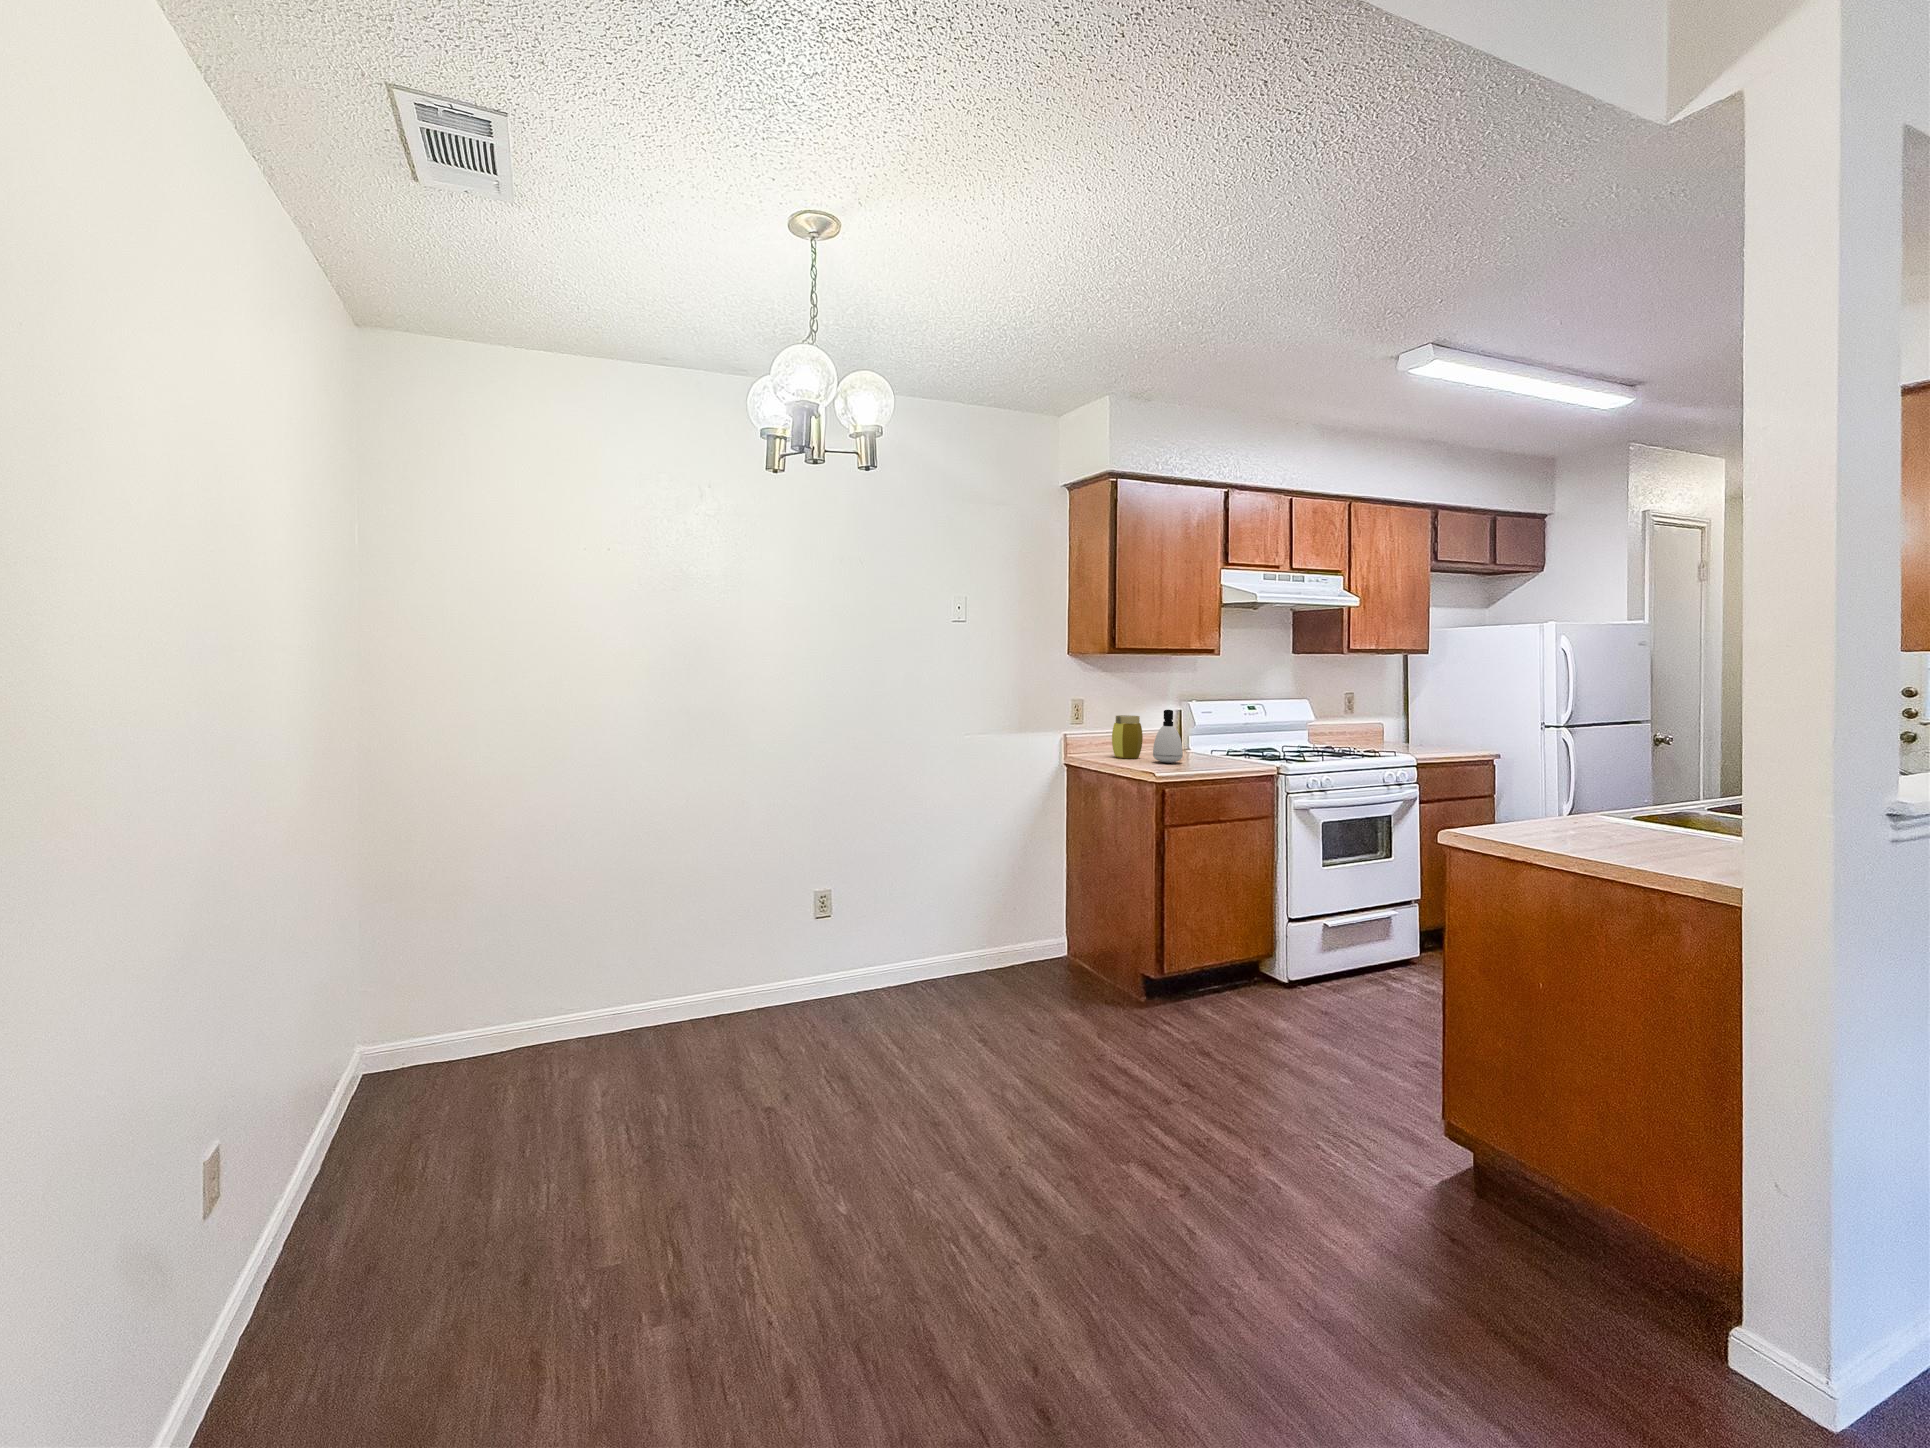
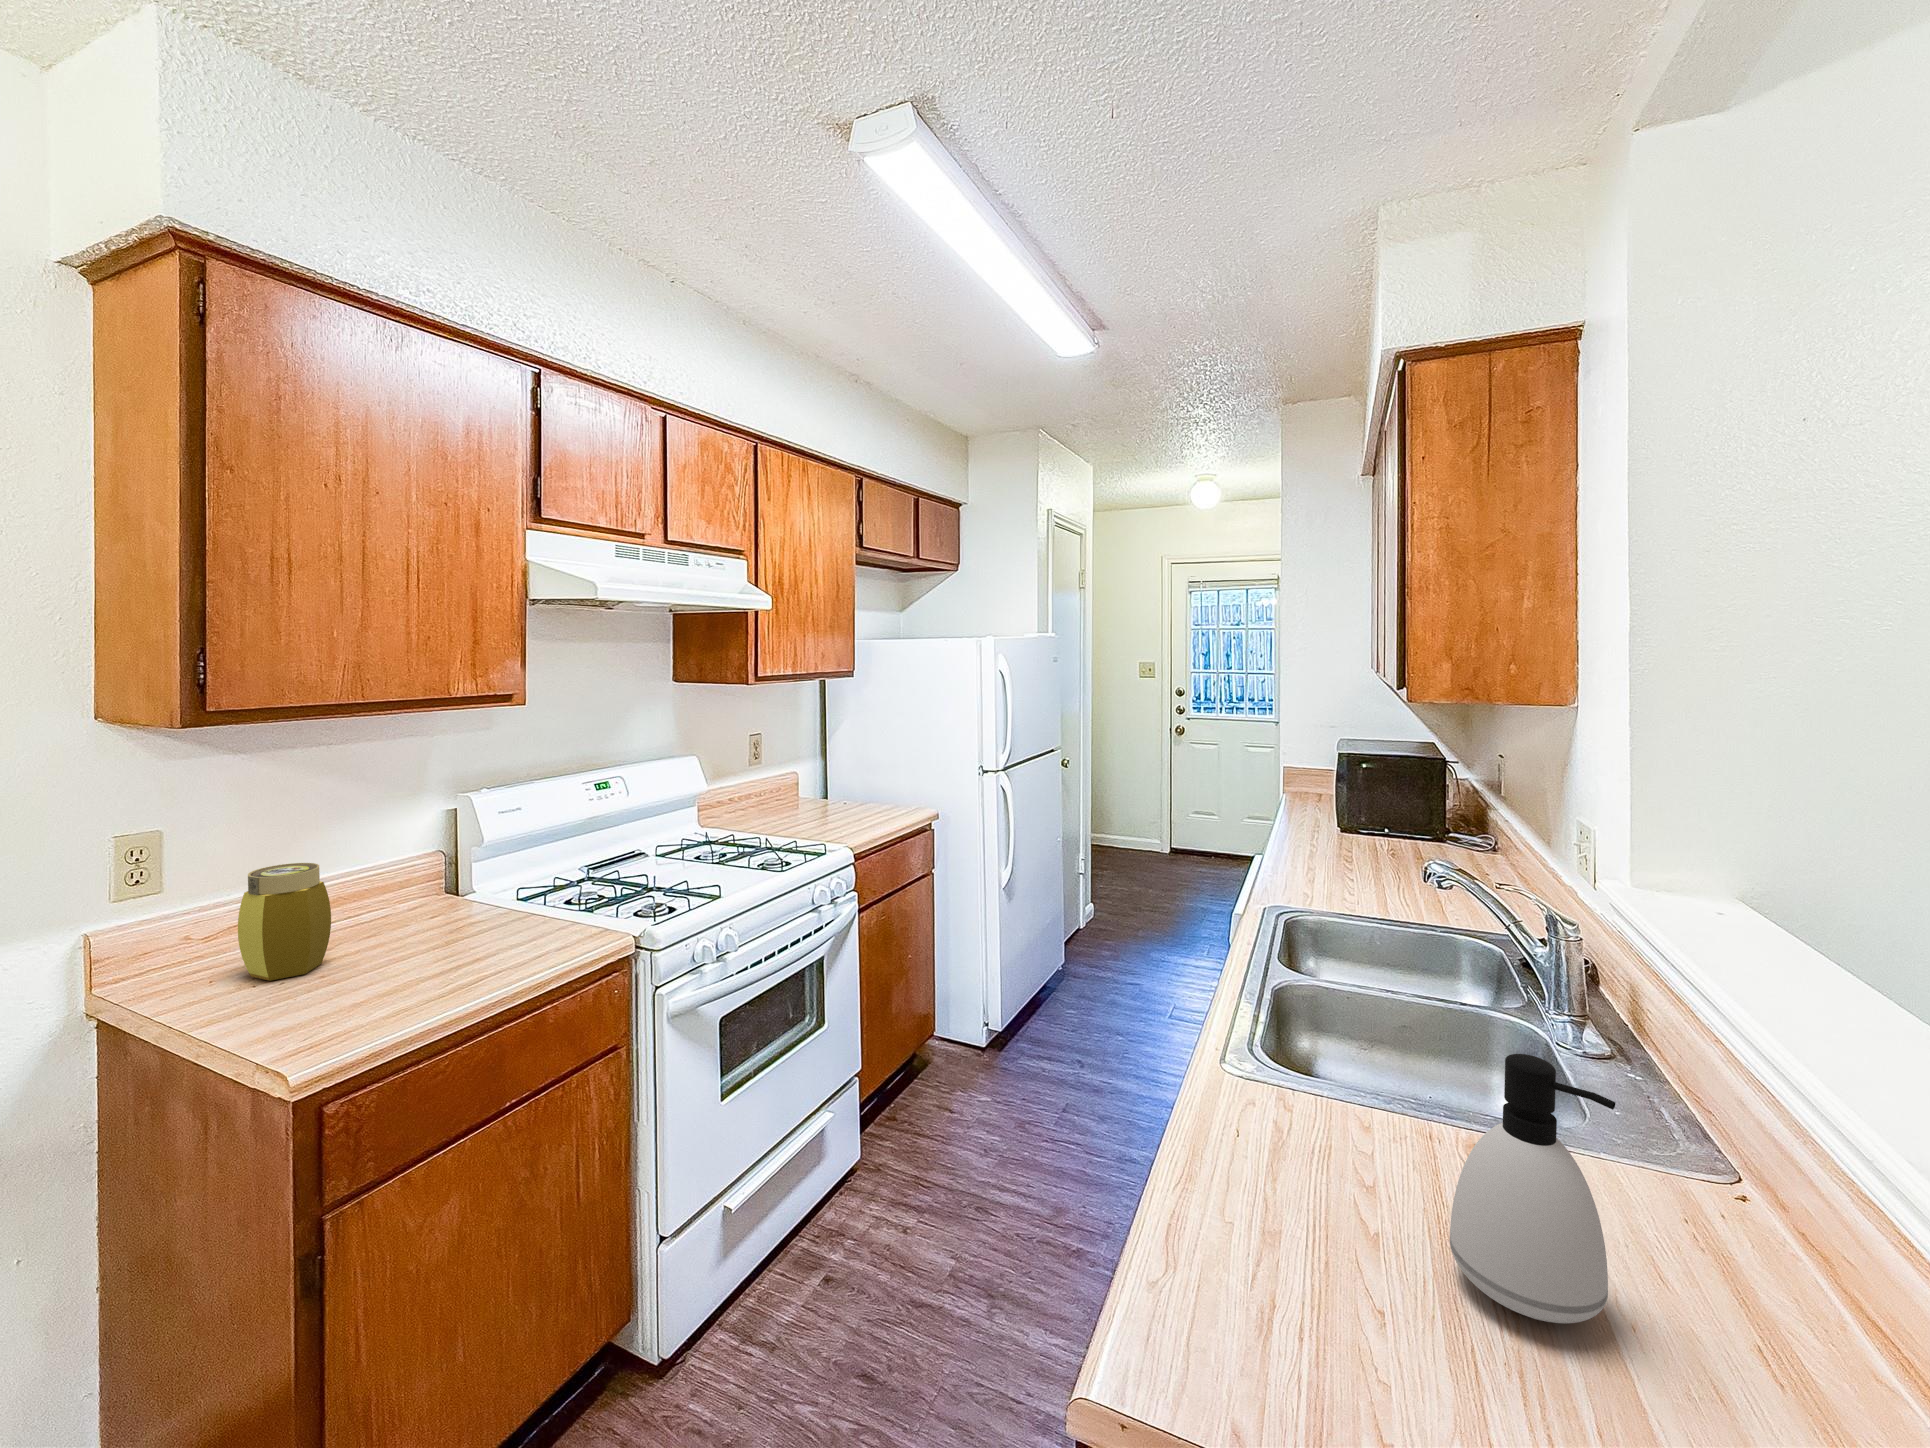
soap dispenser: present [1153,710,1183,763] -> present [1450,1054,1615,1323]

